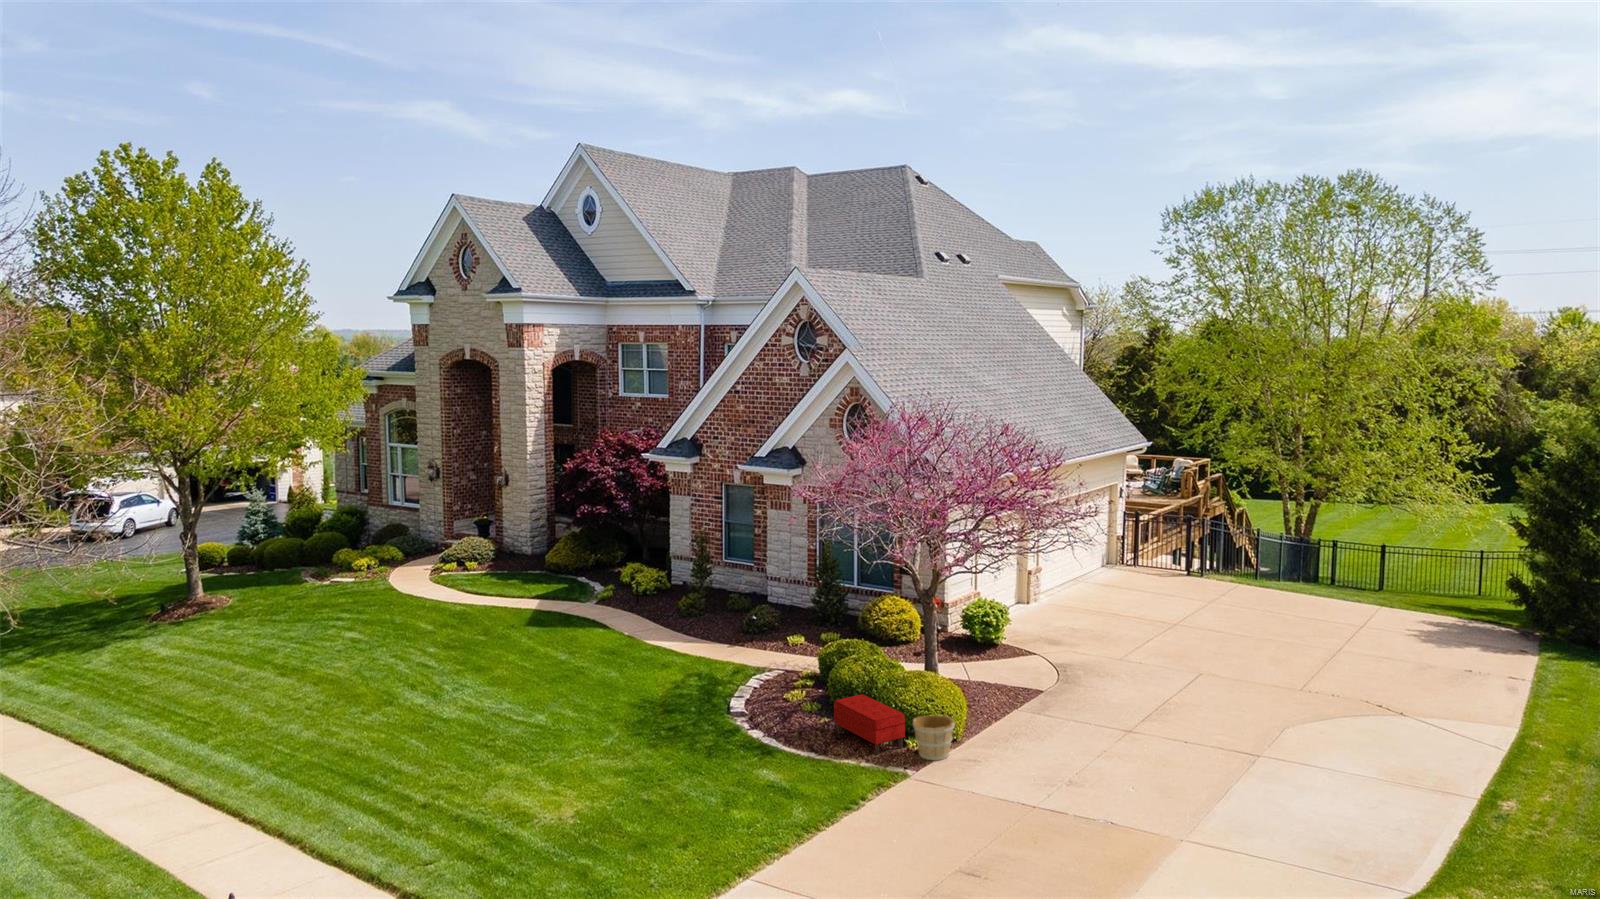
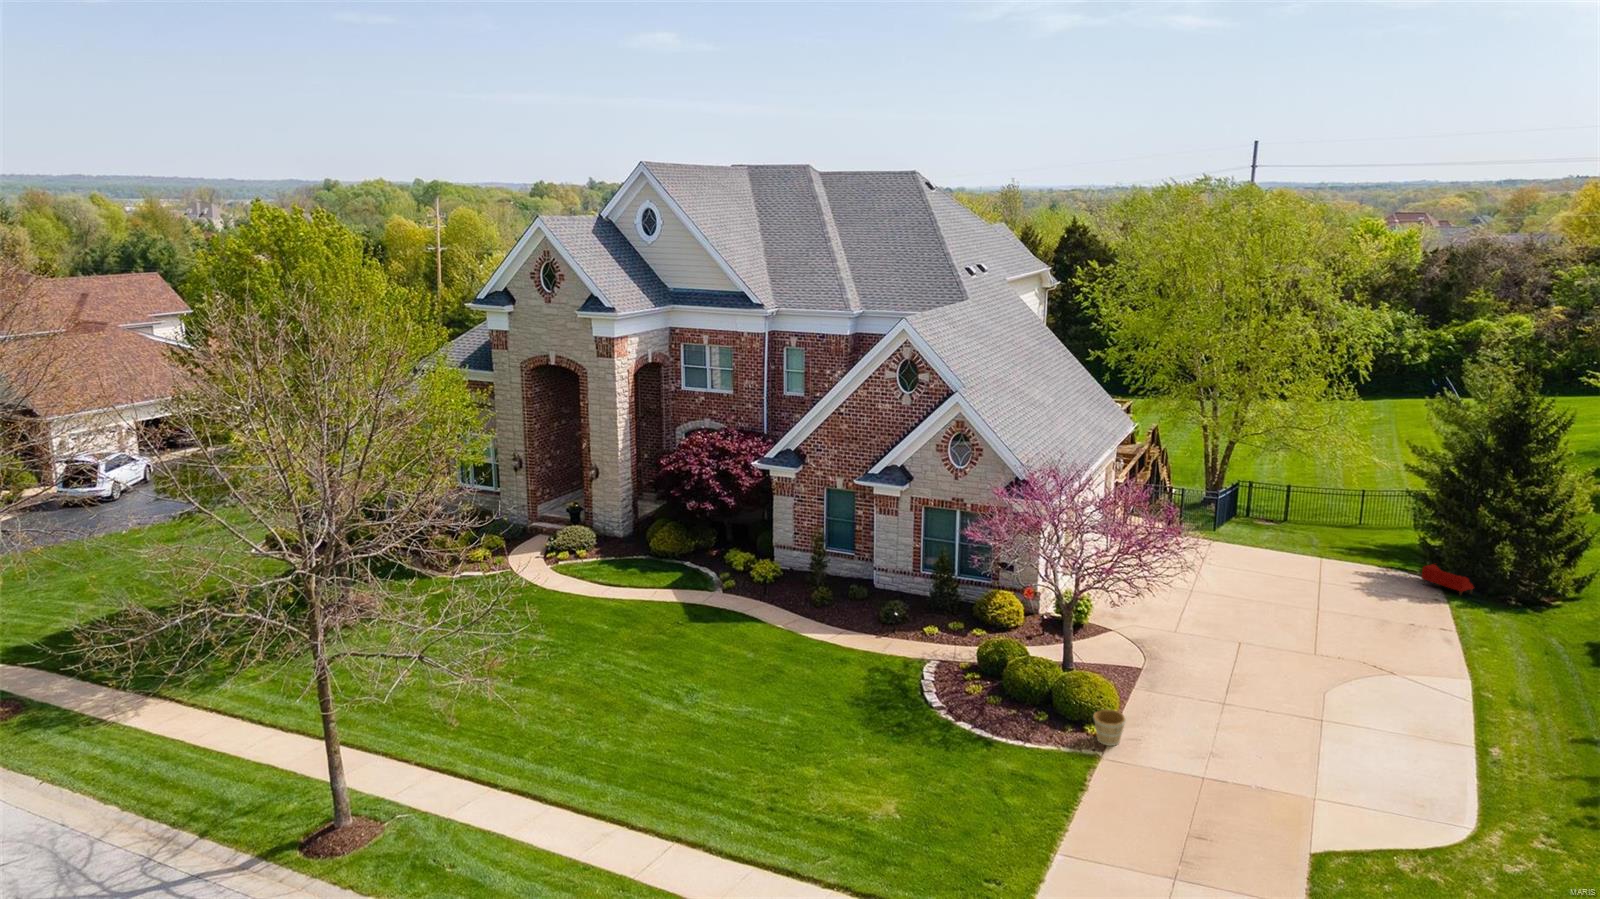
bench: present [834,694,905,755] -> present [1422,564,1474,595]

